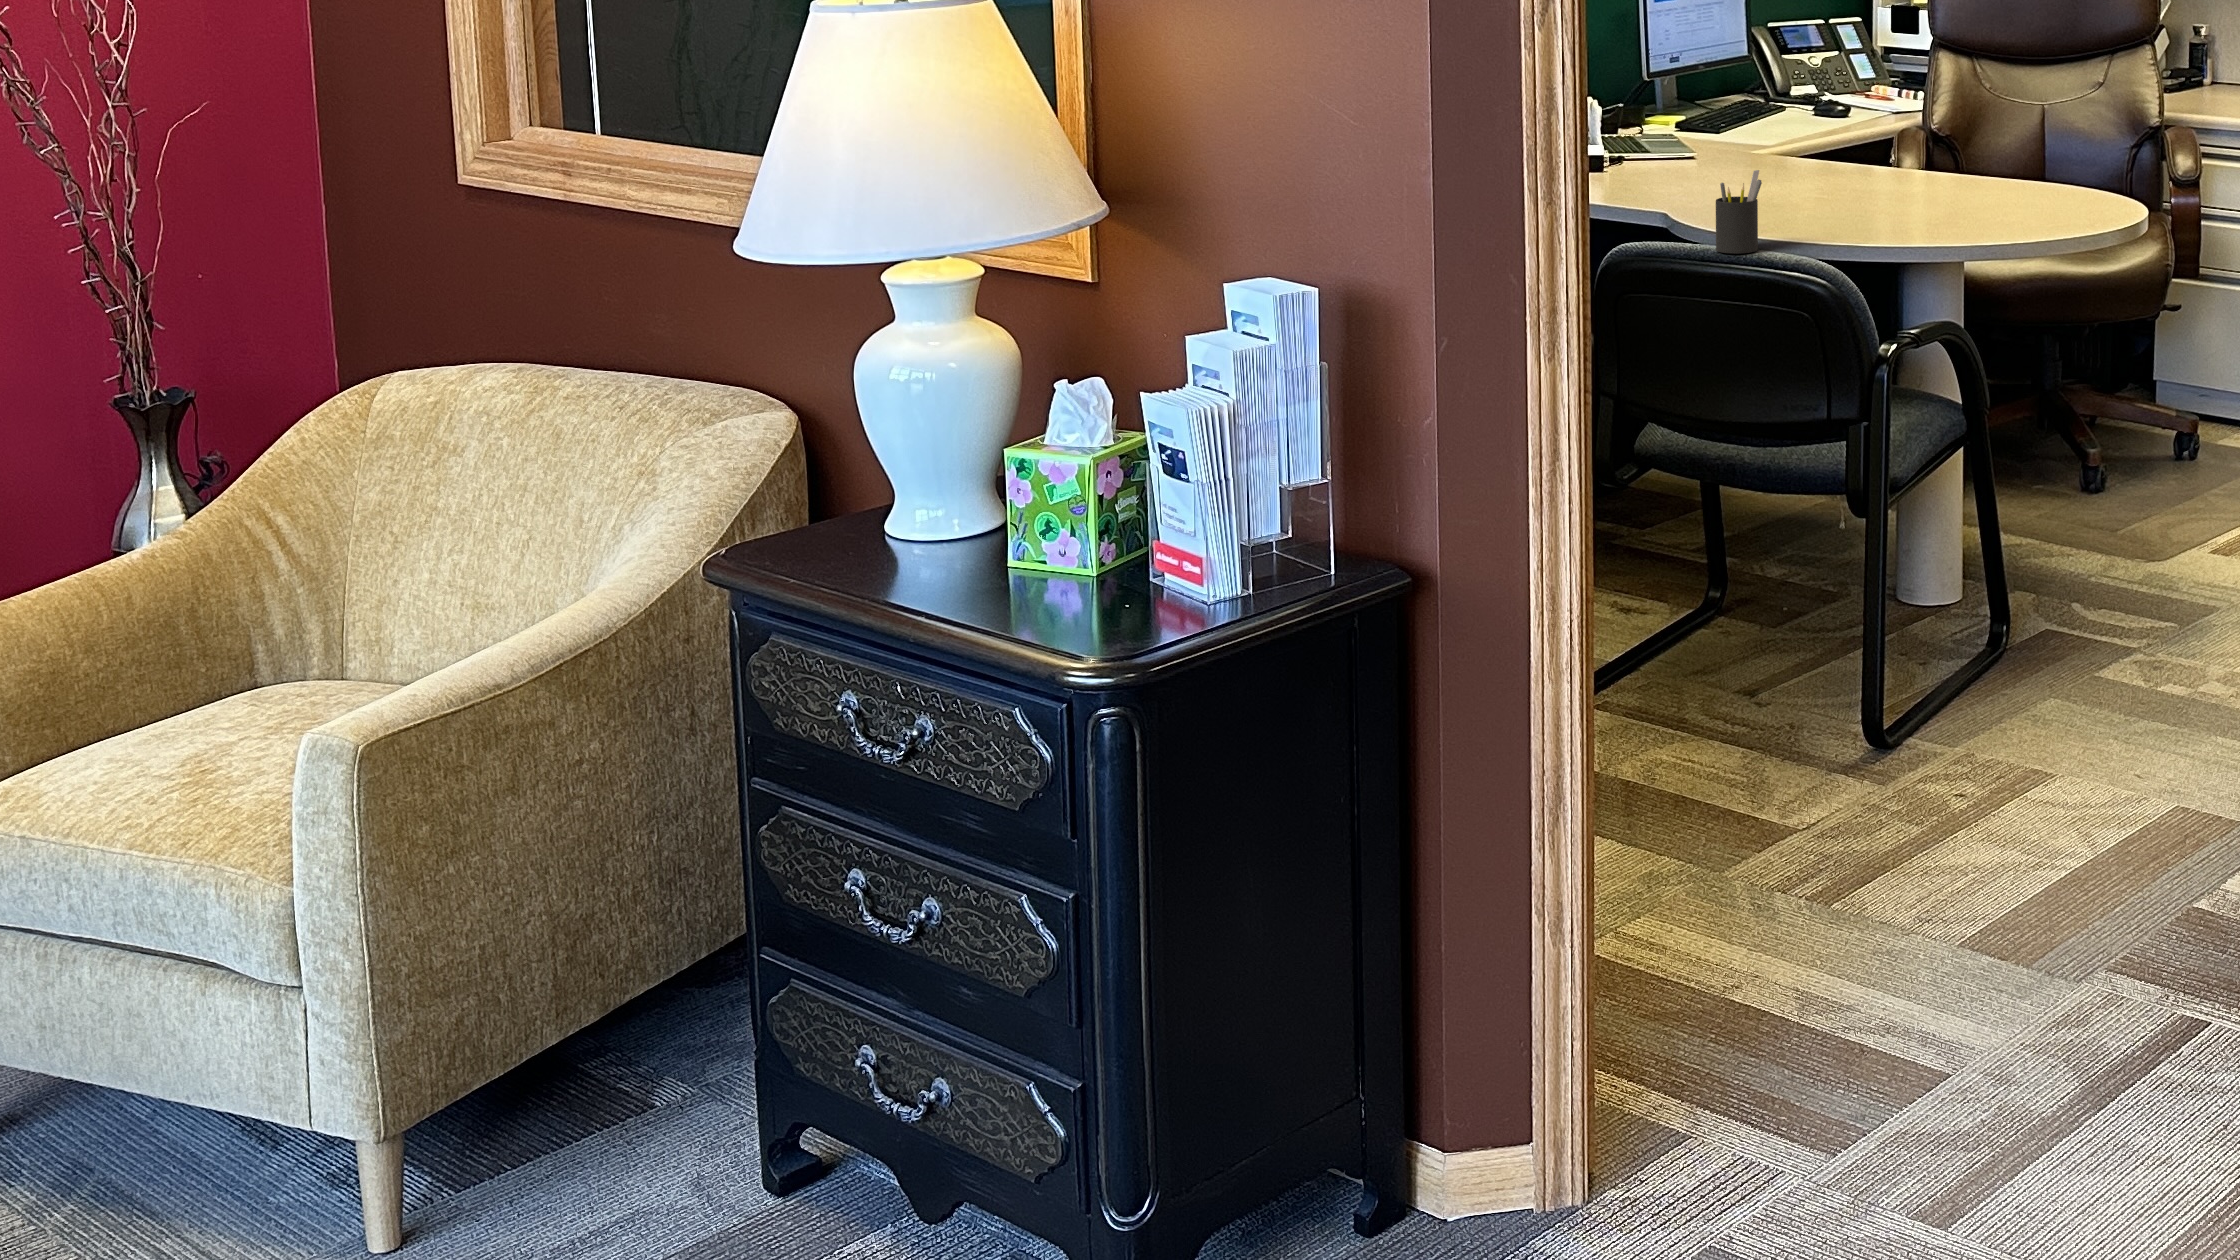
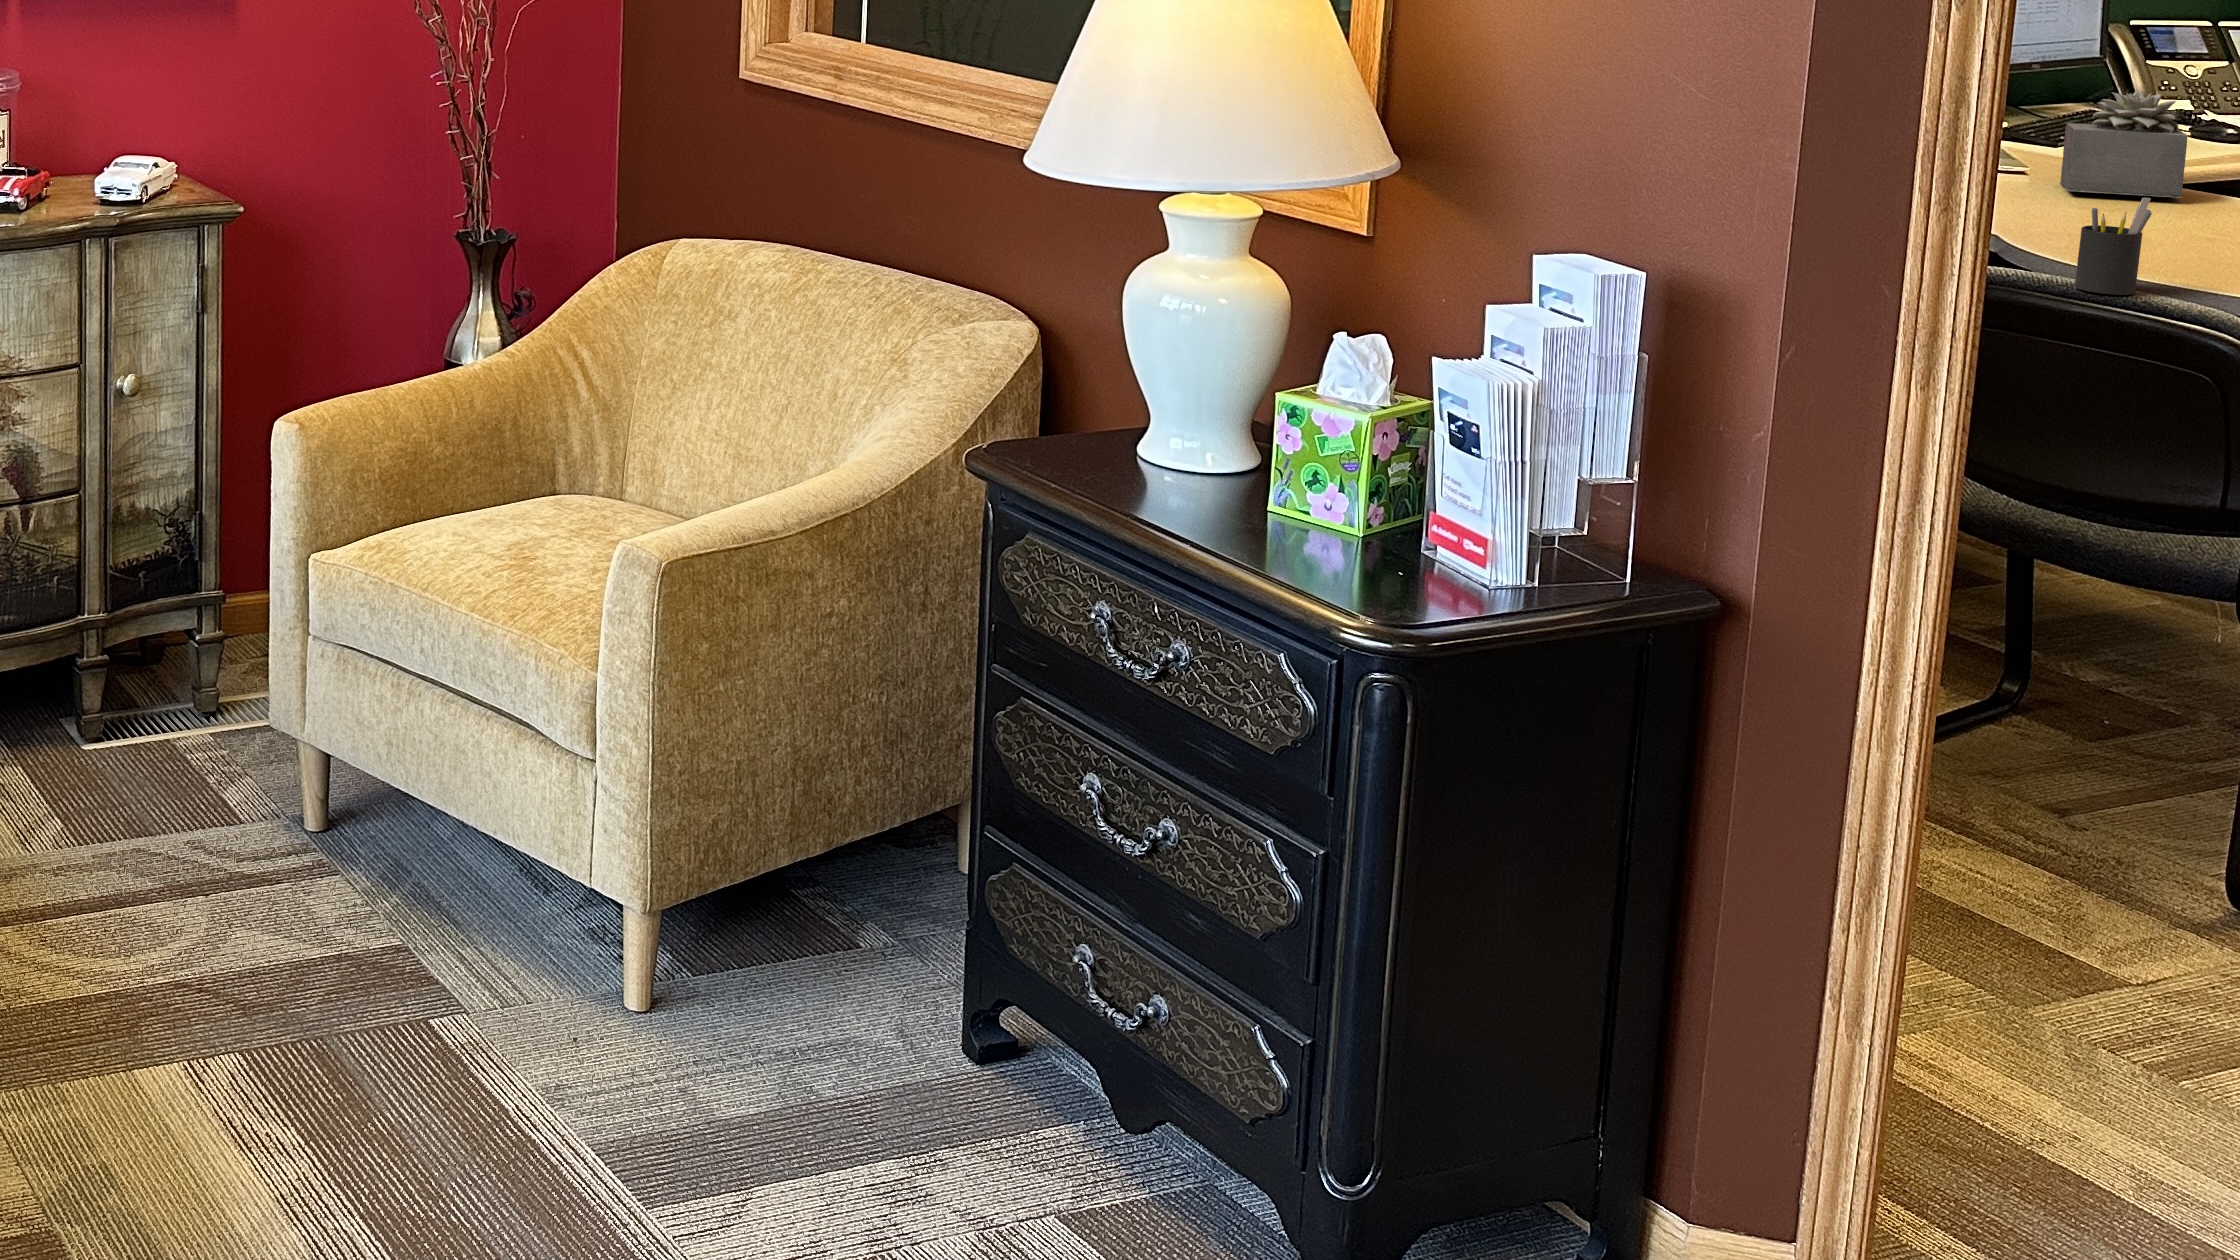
succulent plant: none [1713,80,1797,169] -> present [2060,90,2187,198]

